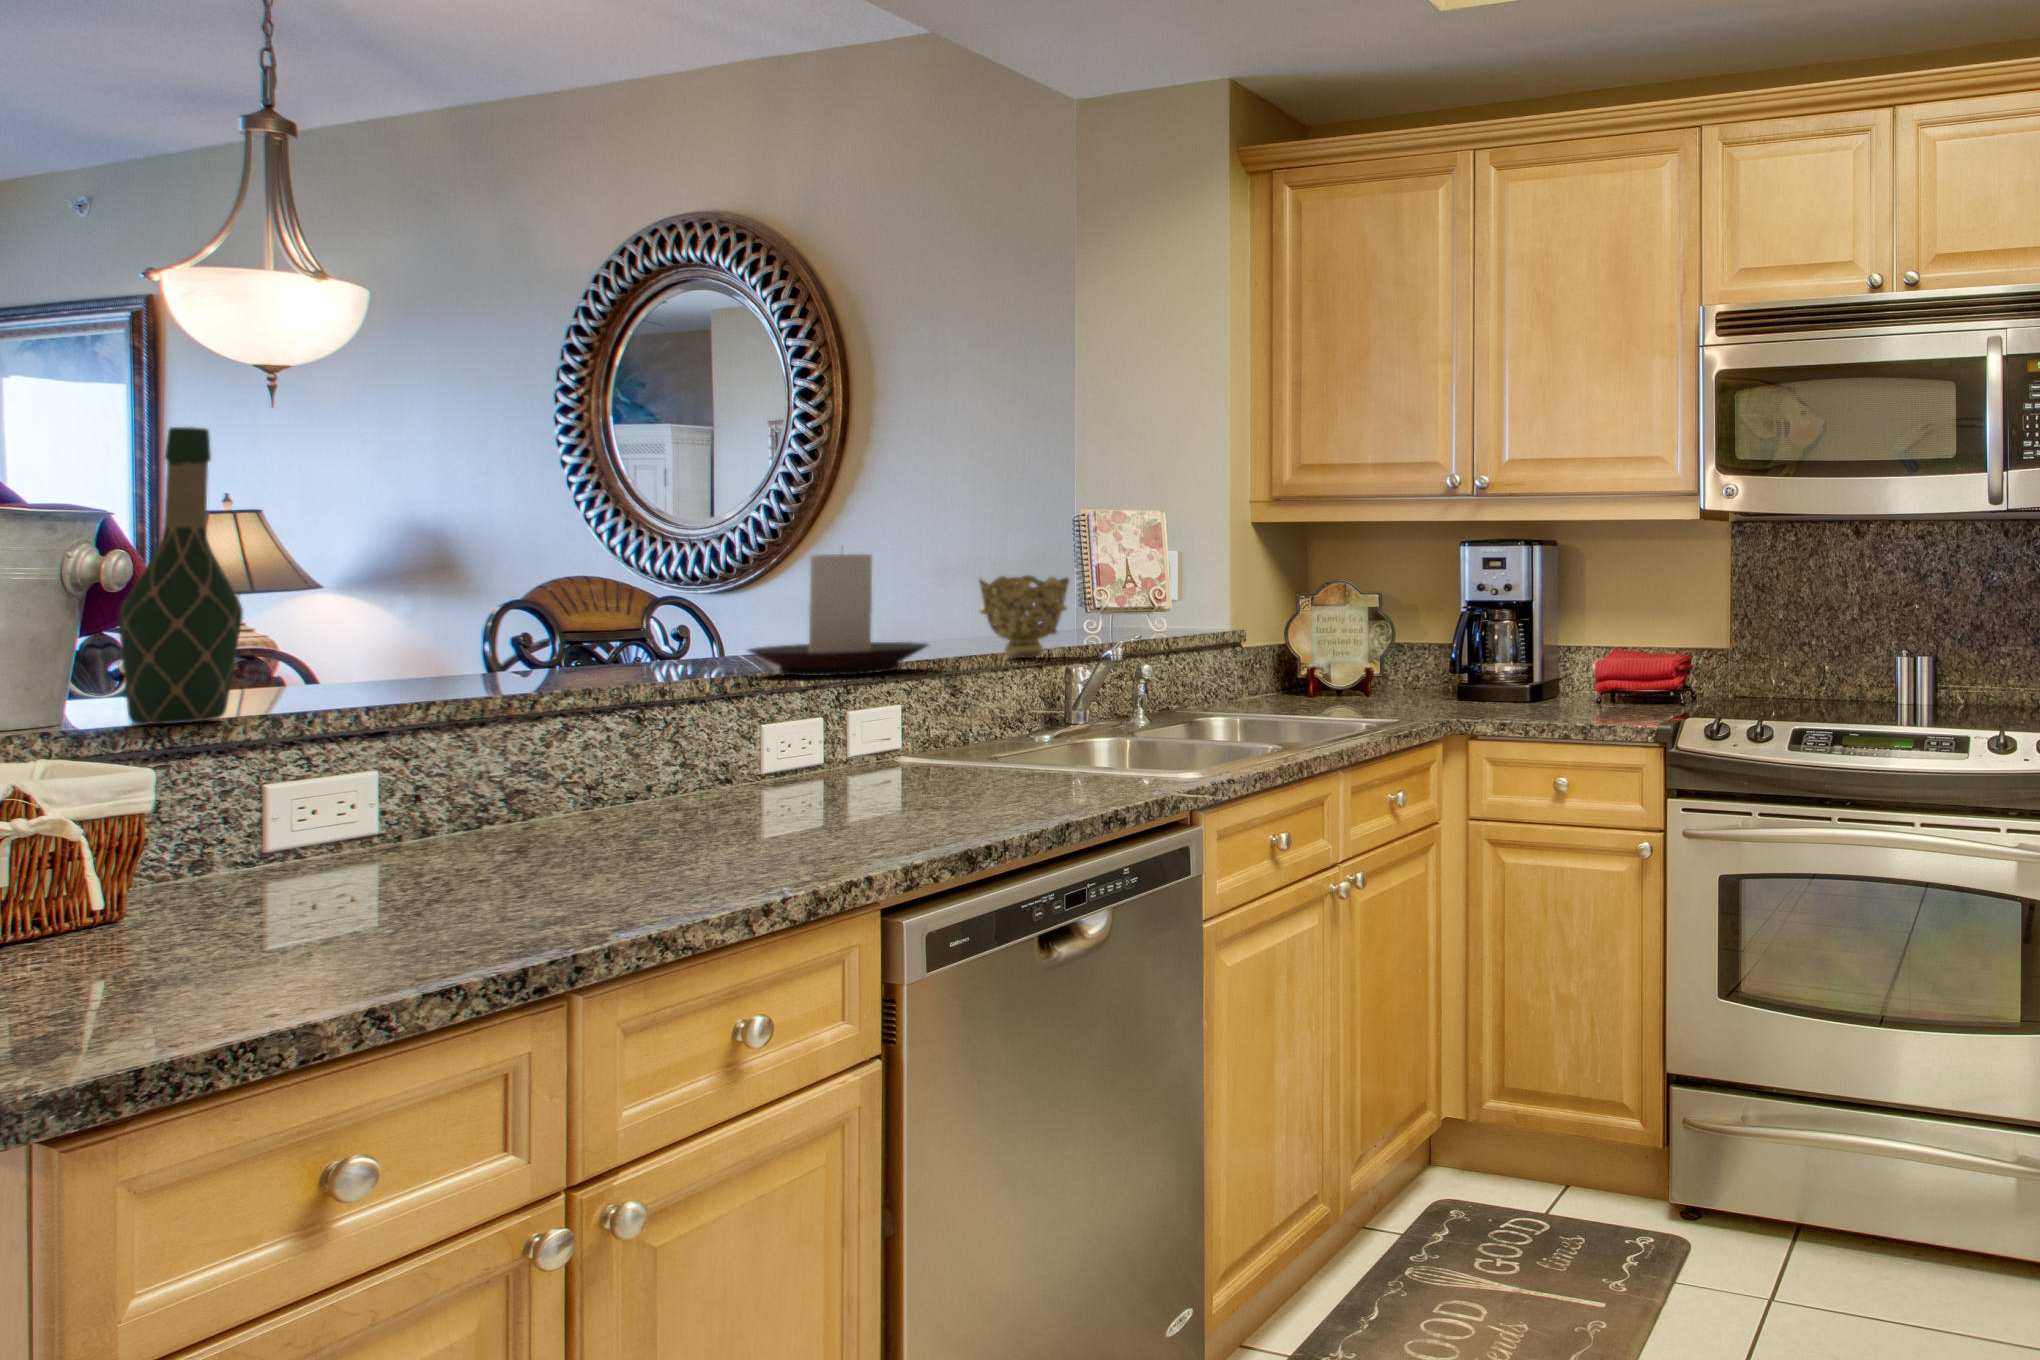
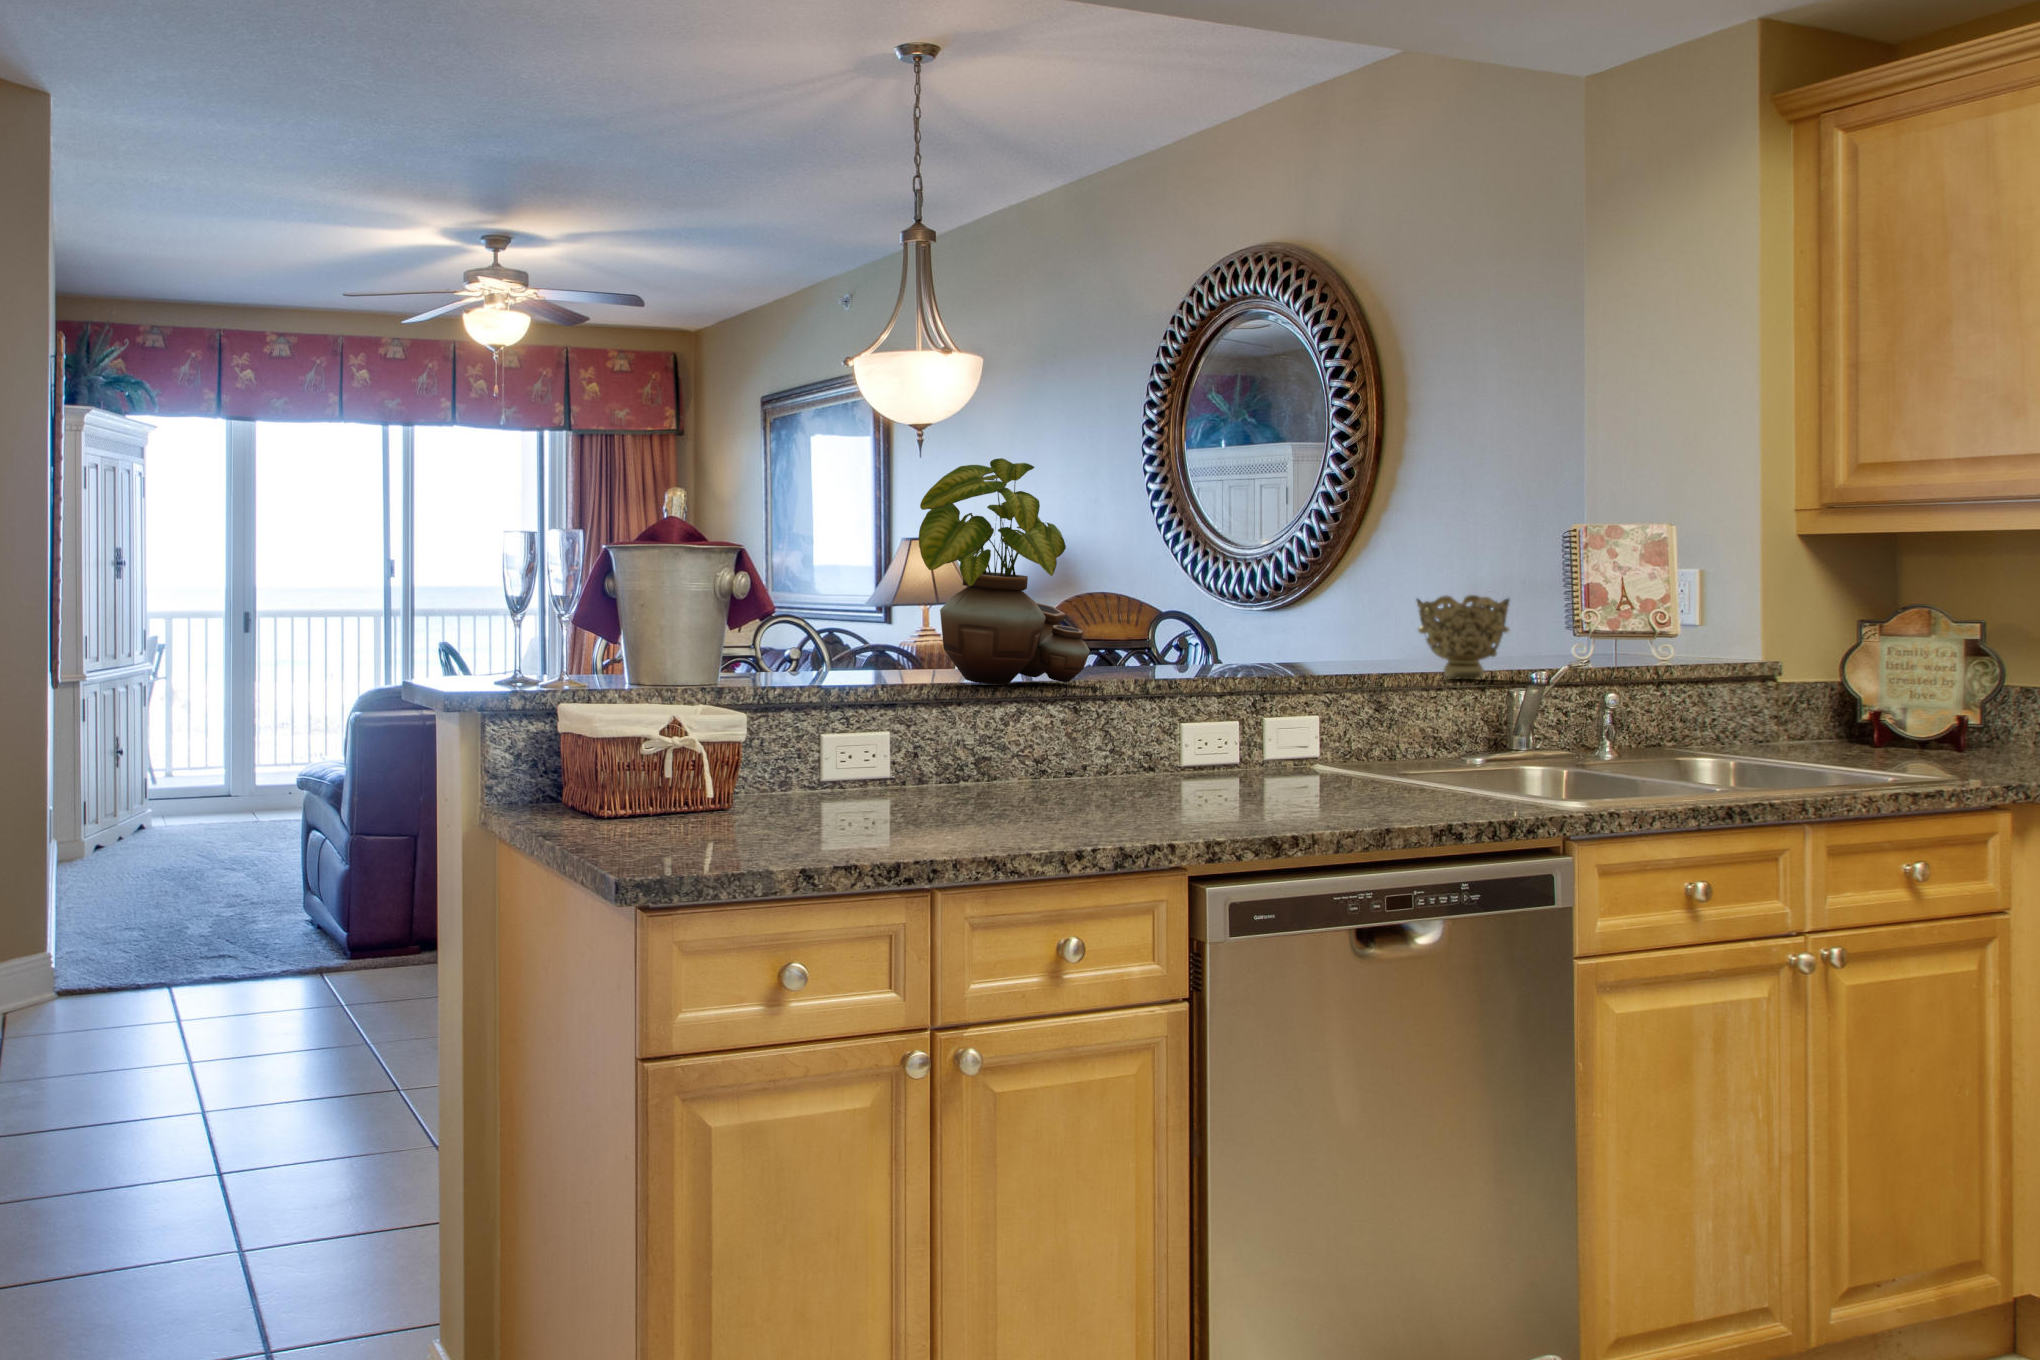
potted plant: none [410,410,652,698] -> present [919,458,1090,685]
wine bottle: present [118,427,243,724] -> none [755,485,819,686]
candle holder: present [748,554,928,676] -> none [1182,565,1342,683]

